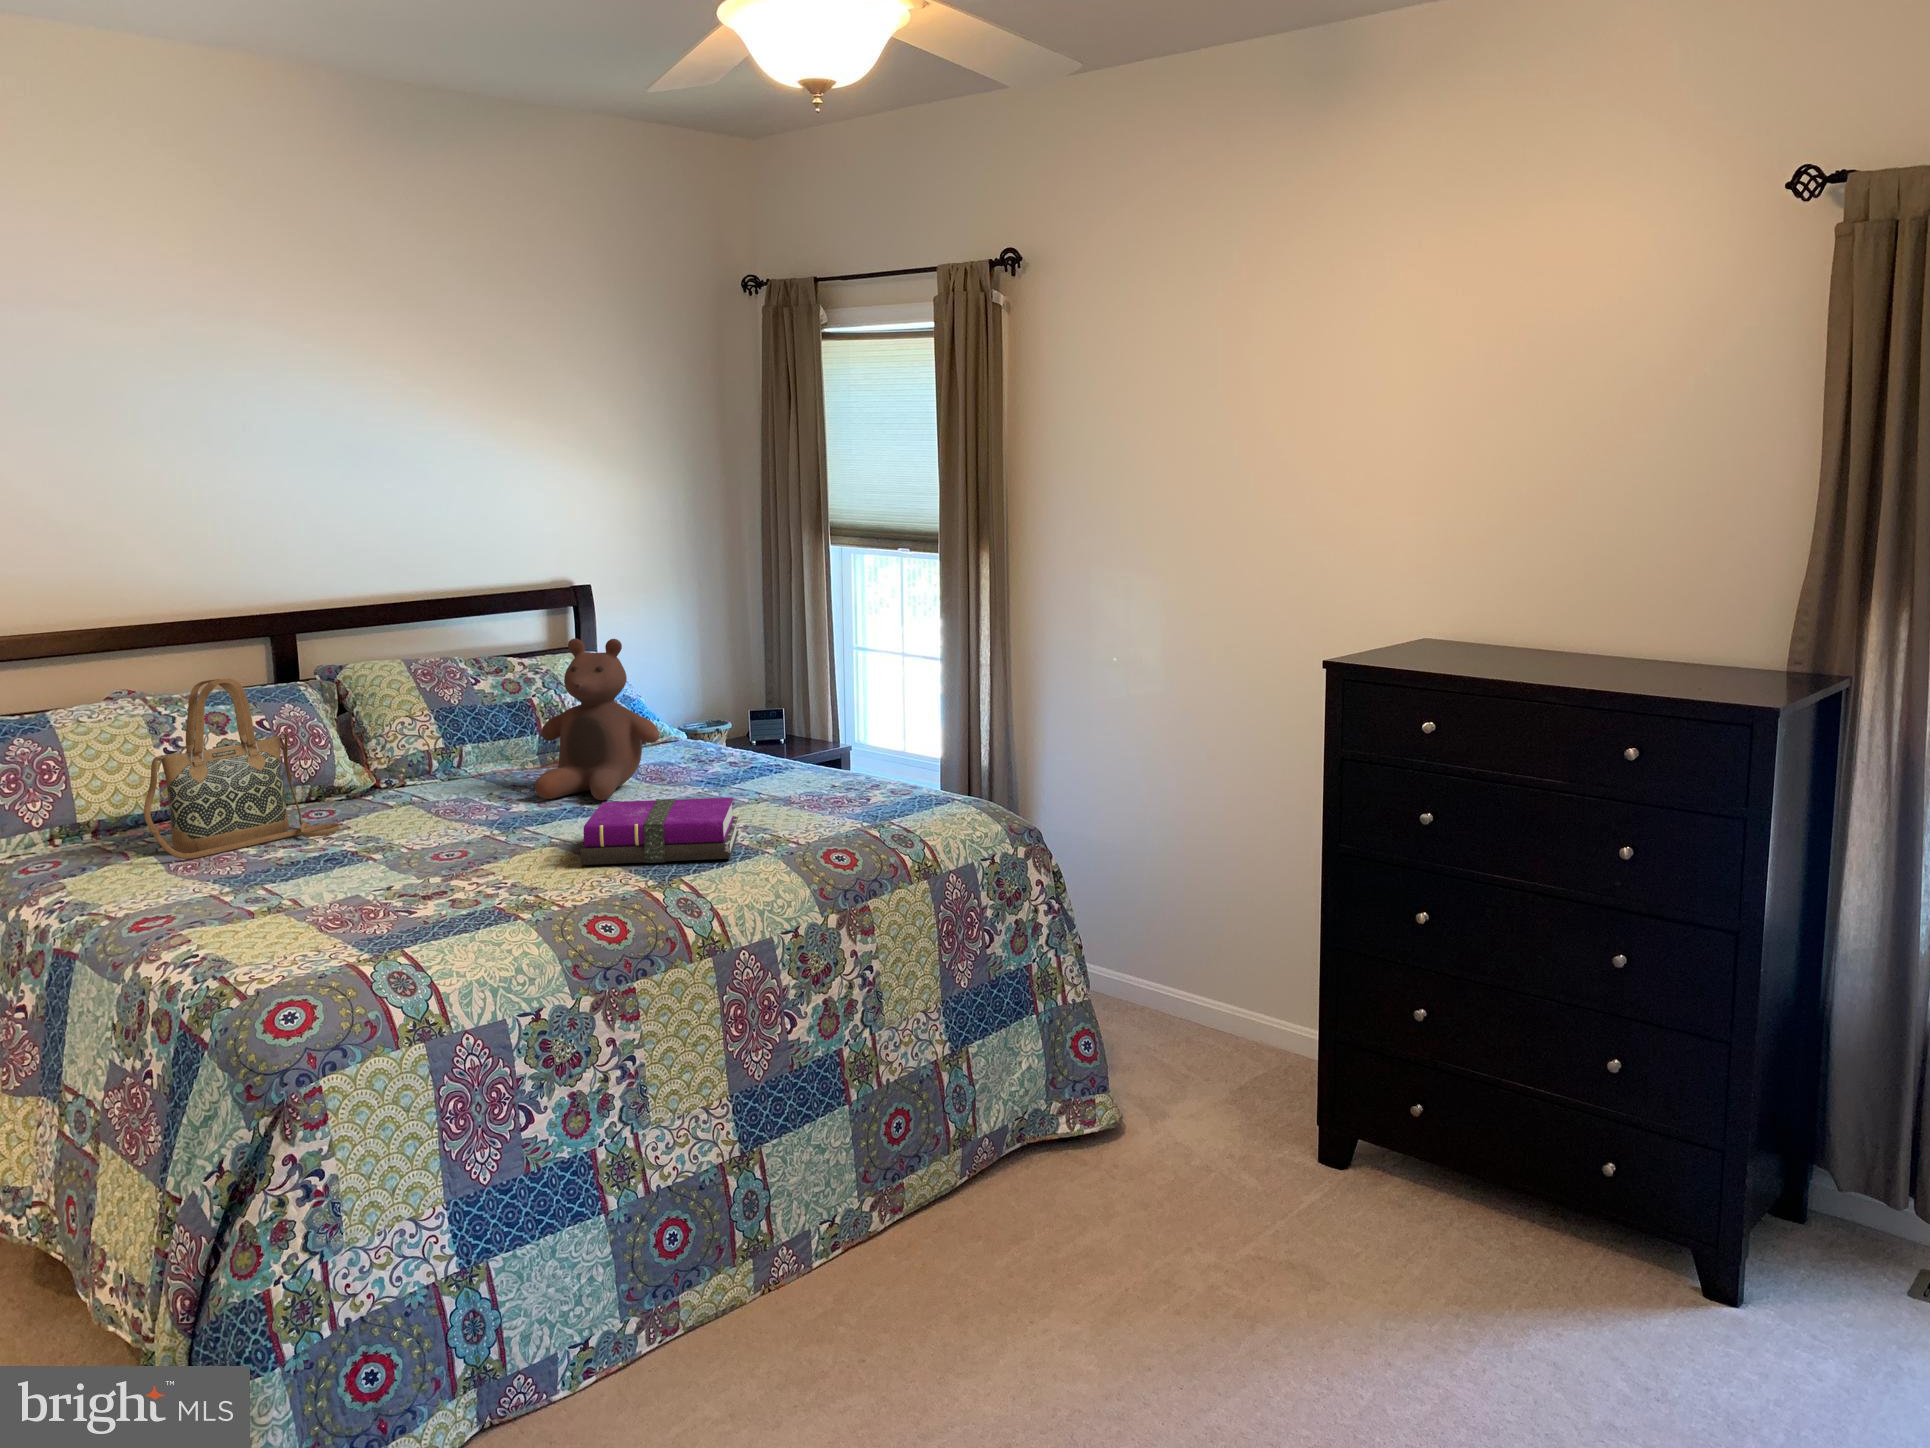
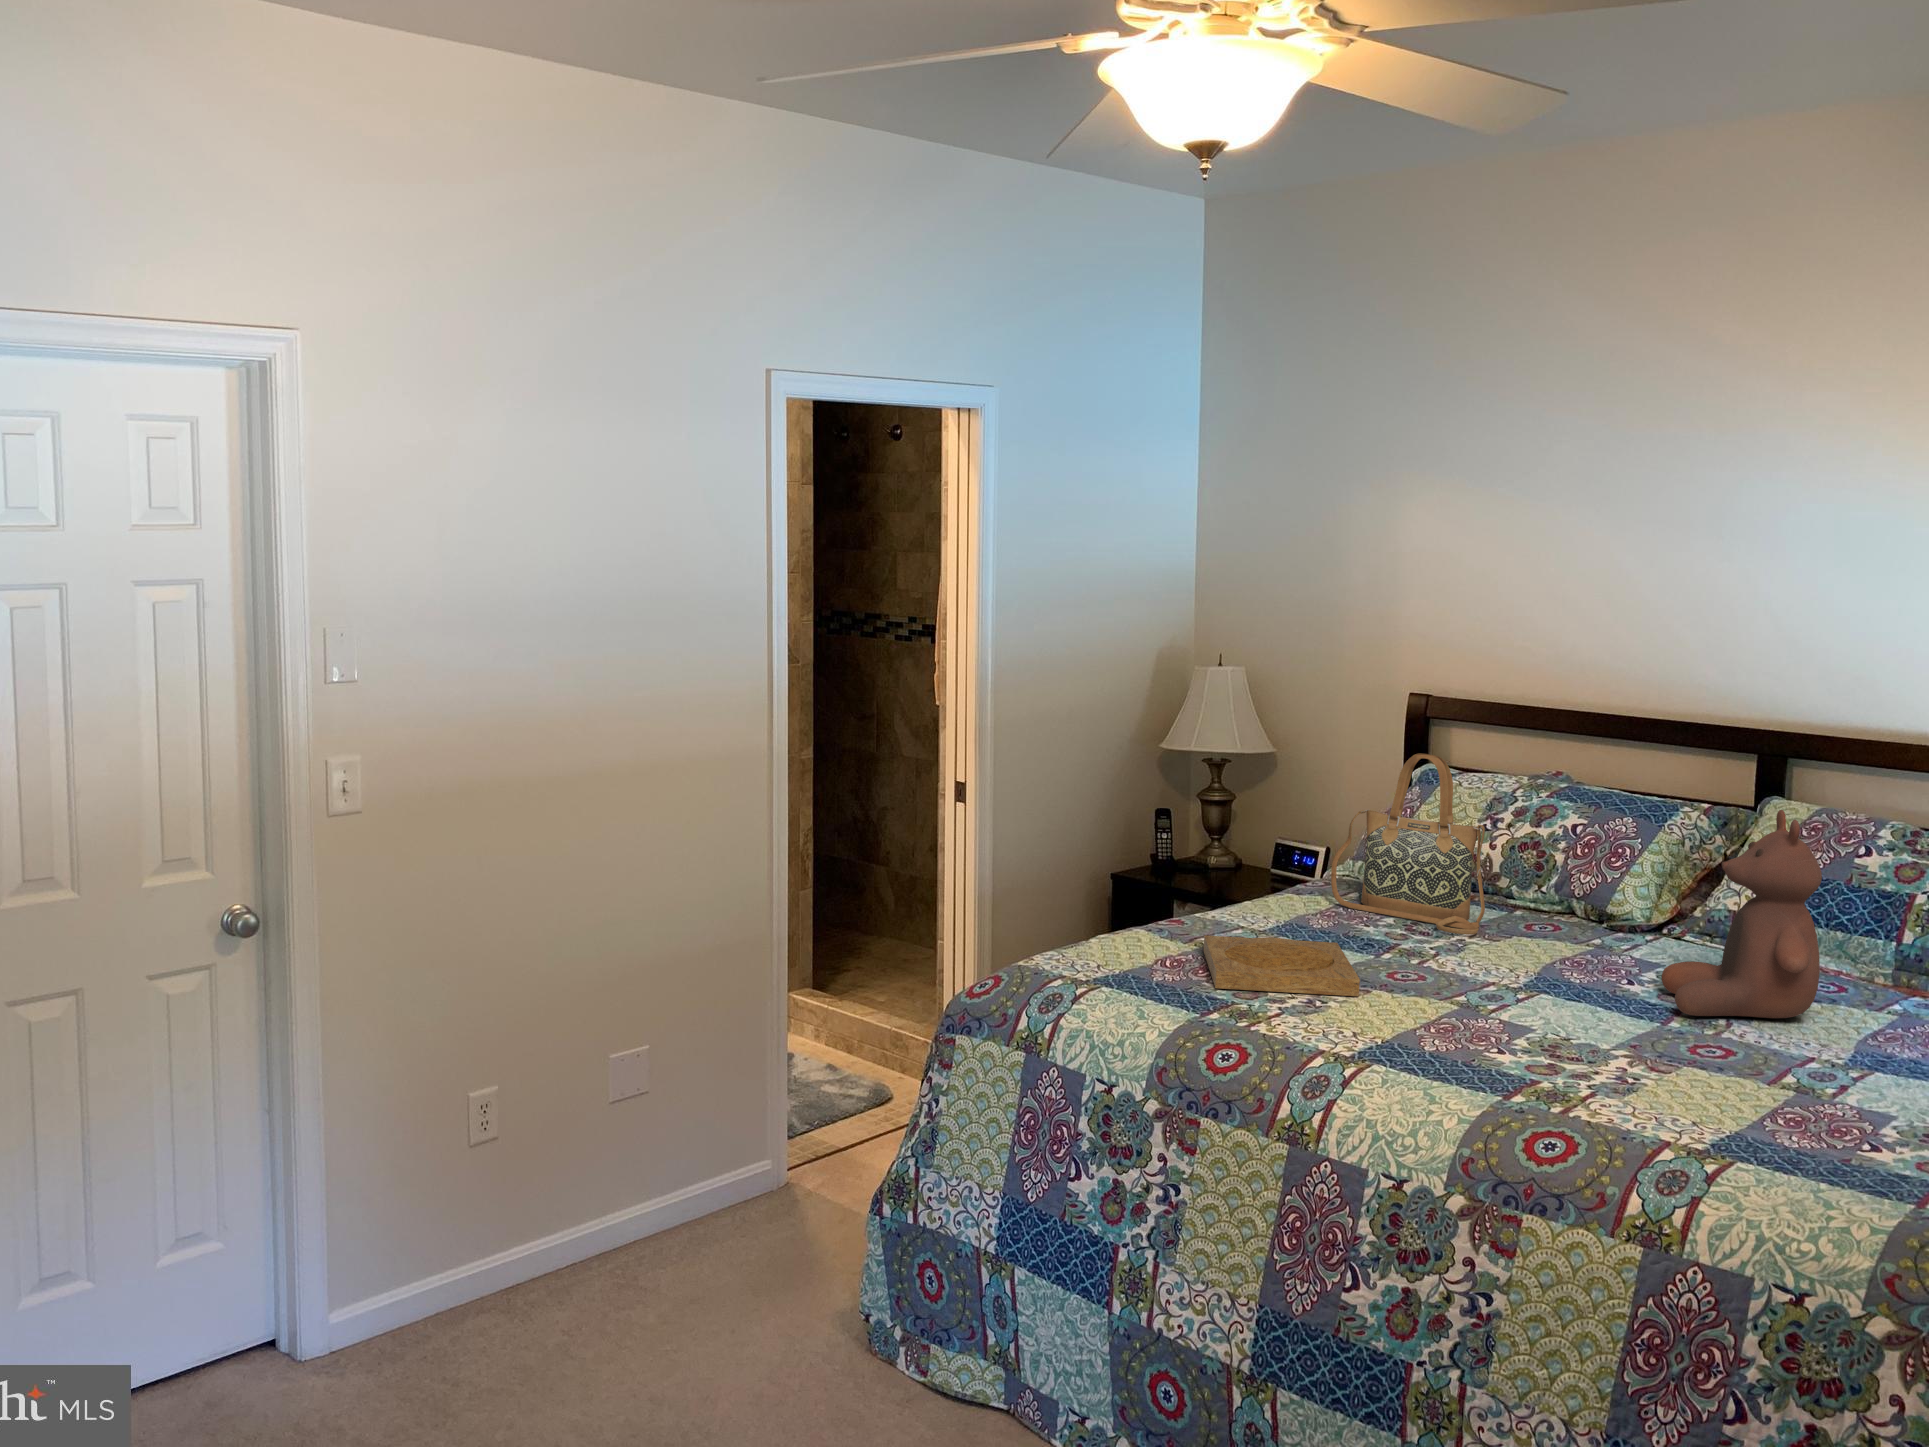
notebook: present [580,797,739,865] -> none [1385,978,1589,1079]
tray: none [314,854,507,910] -> present [1204,935,1360,996]

